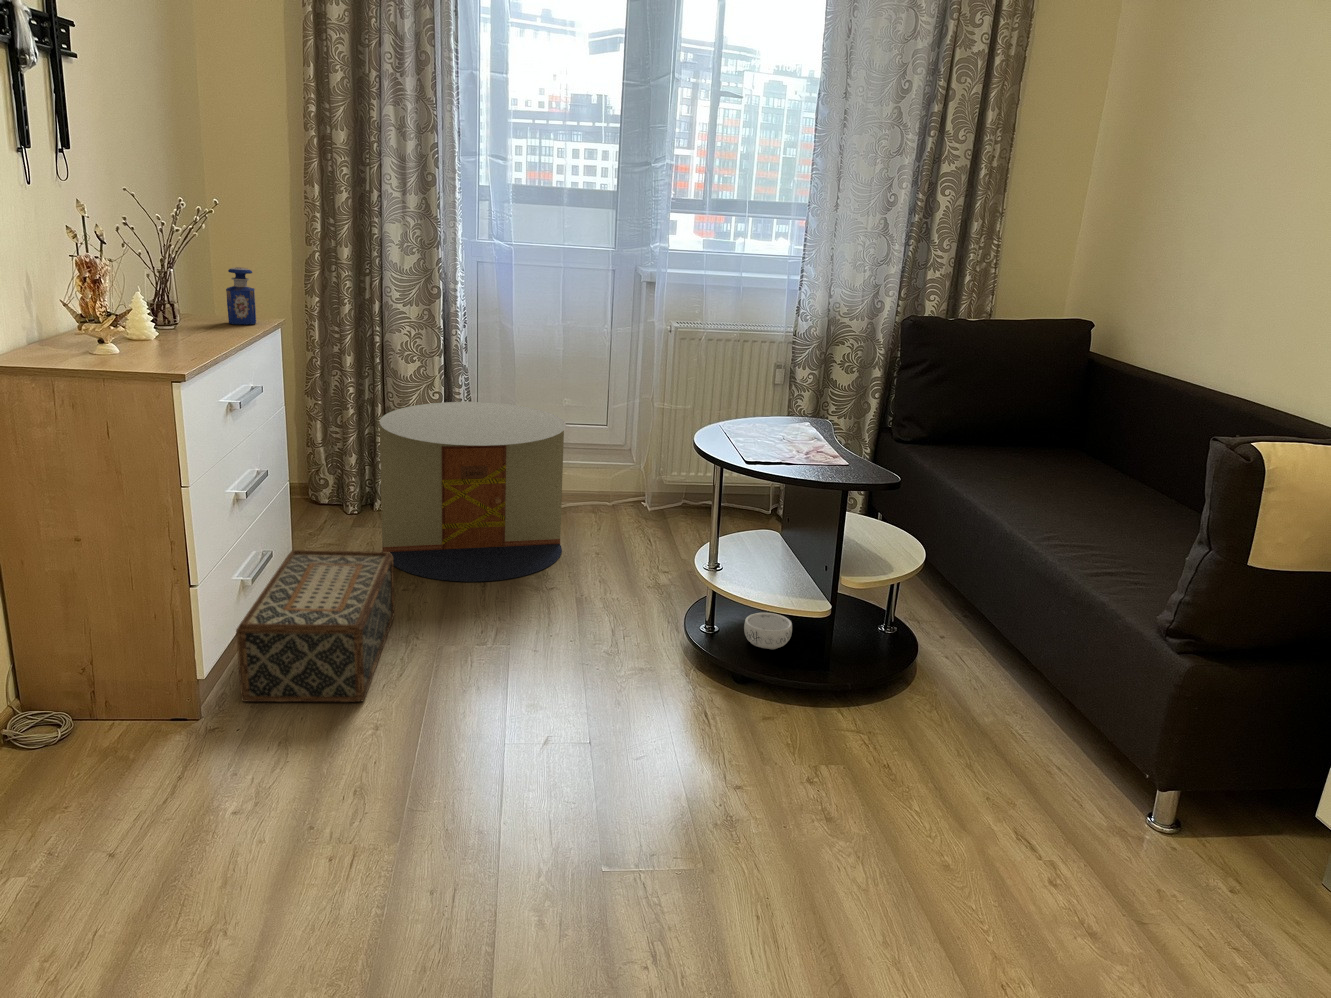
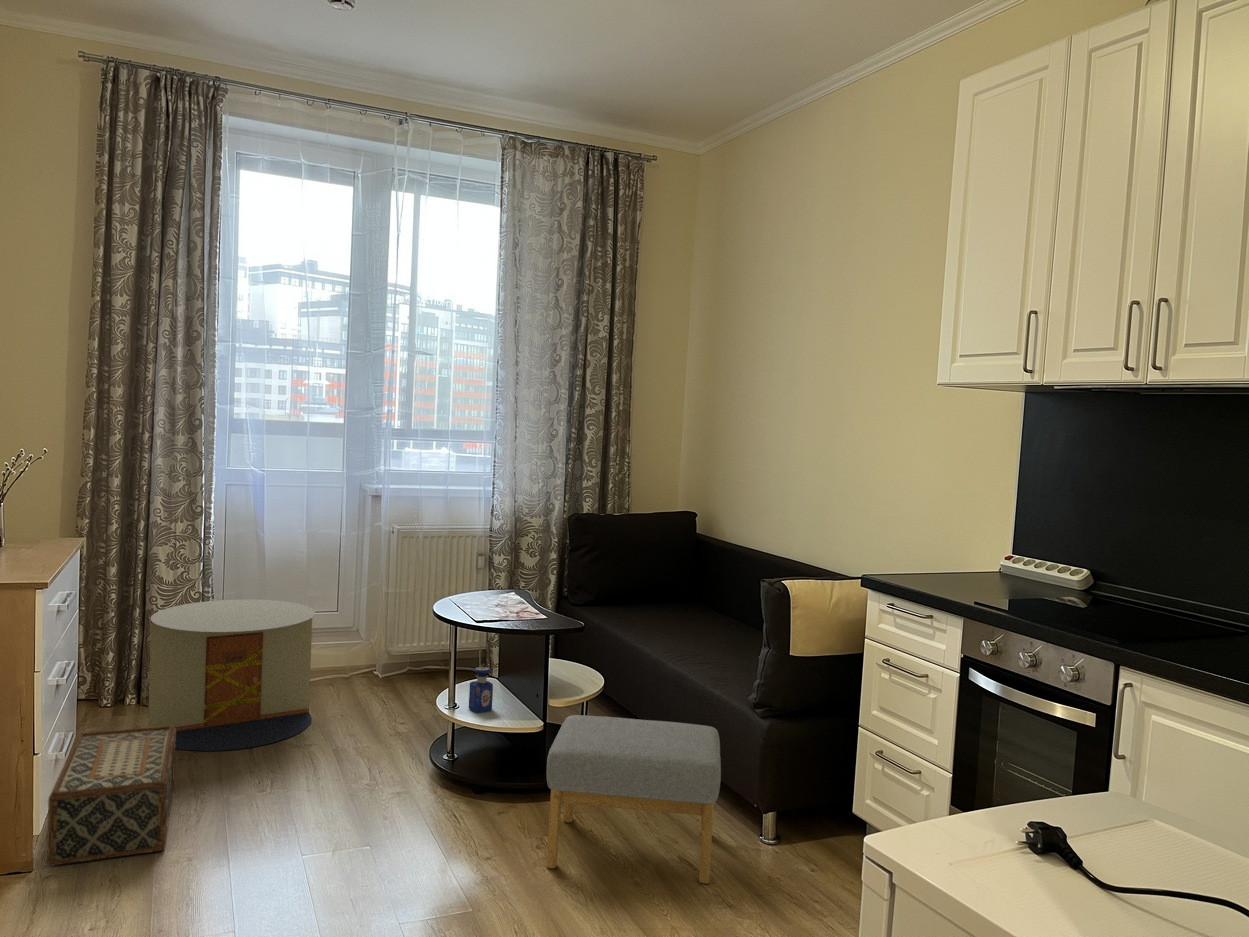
perfume bottle: present [226,267,256,324] -> present [469,667,493,712]
footstool: none [811,607,1084,874] -> present [546,715,721,884]
decorative bowl: present [744,613,792,650] -> none [477,738,514,765]

